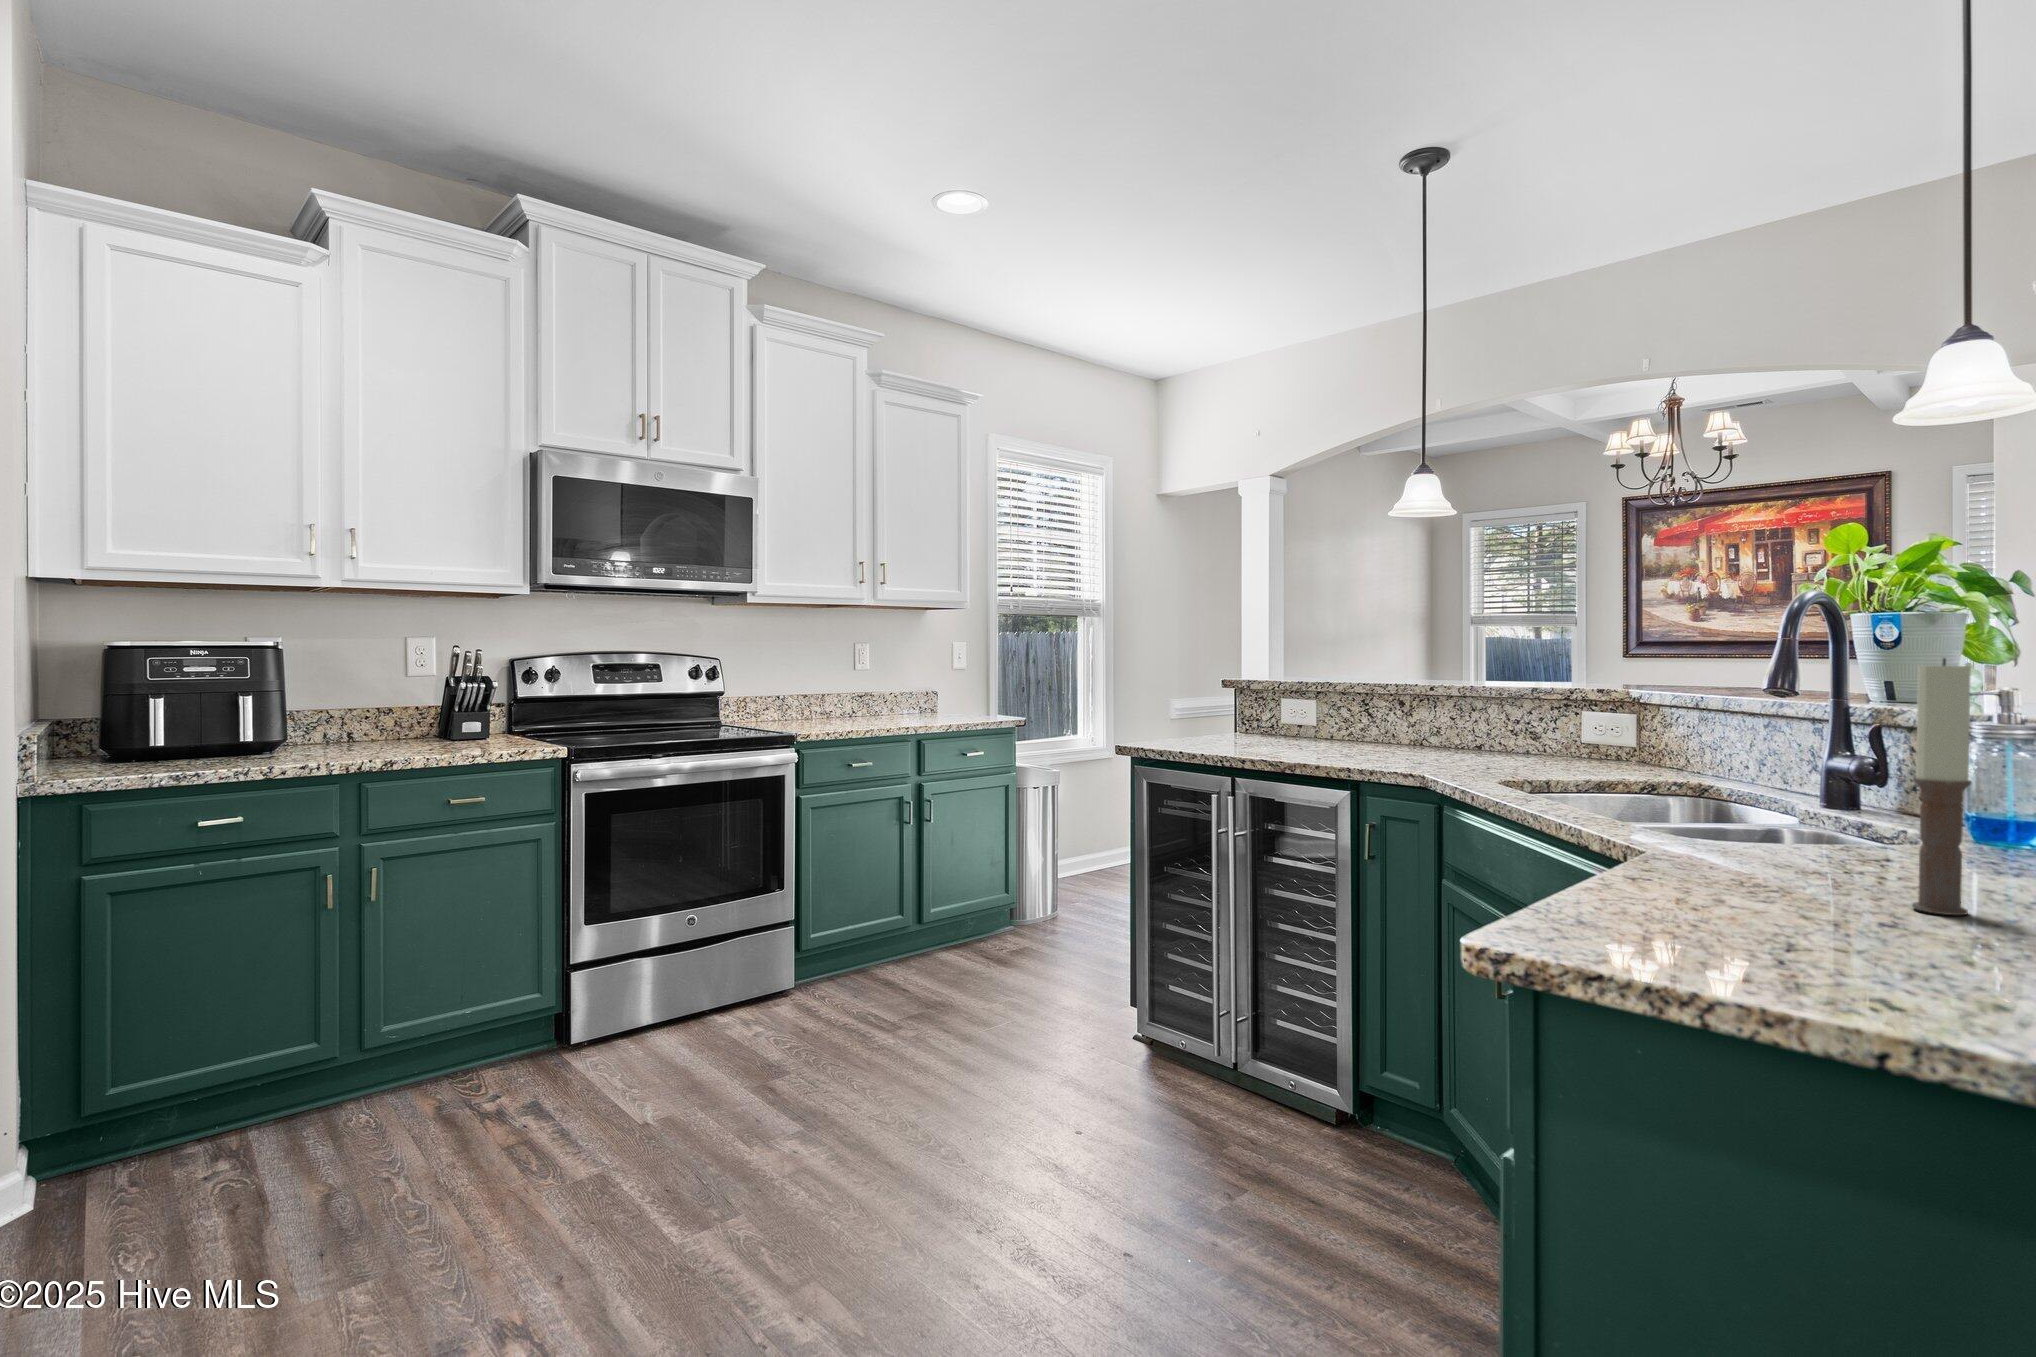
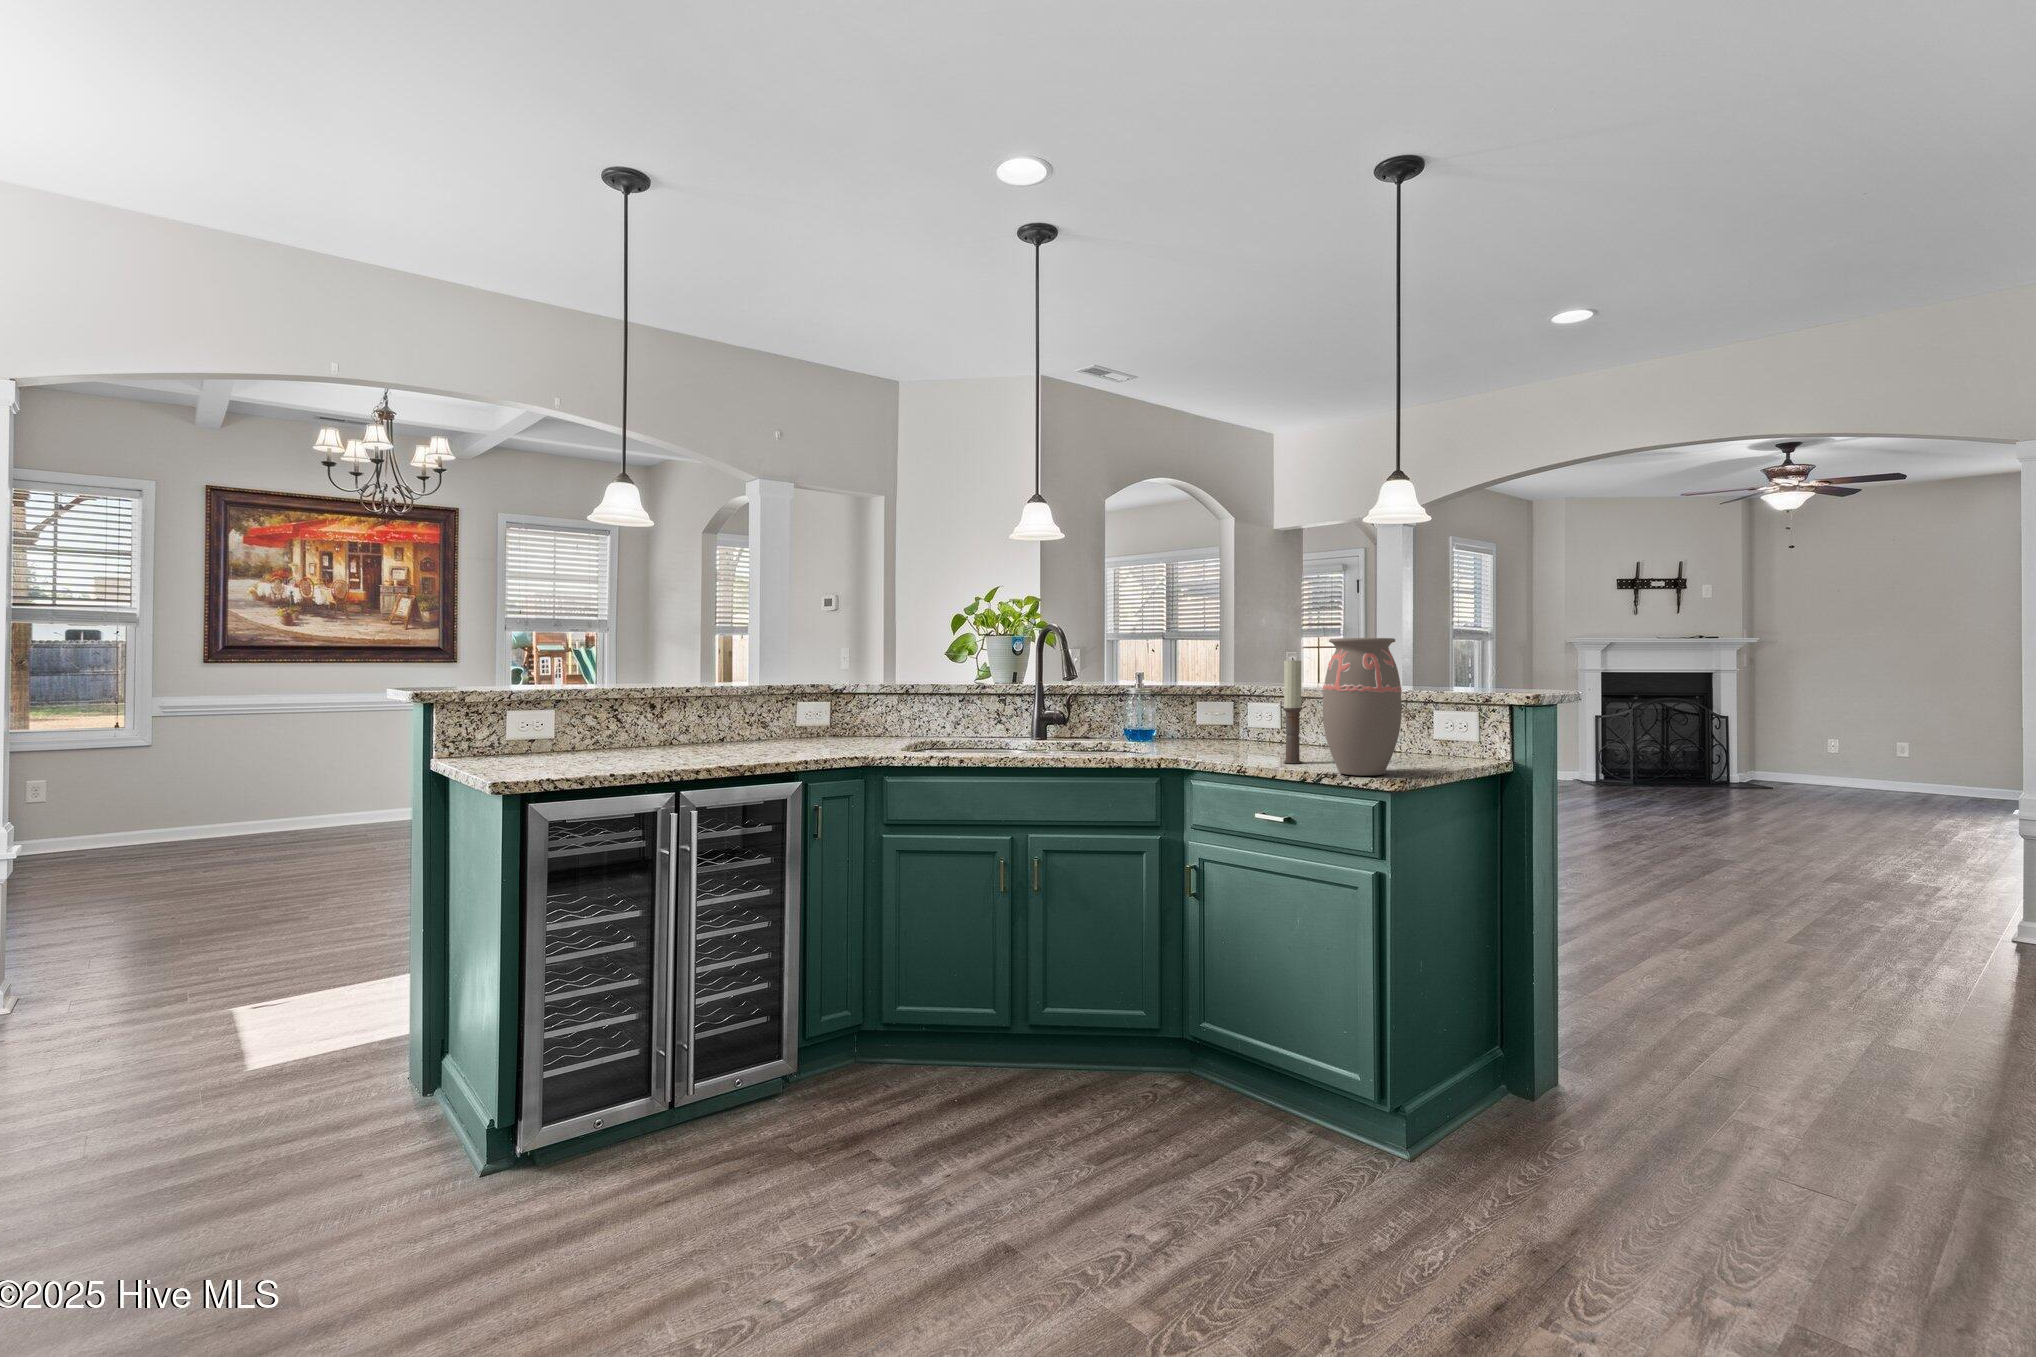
decorative vase: none [1682,612,1907,953] -> present [1322,638,1402,775]

